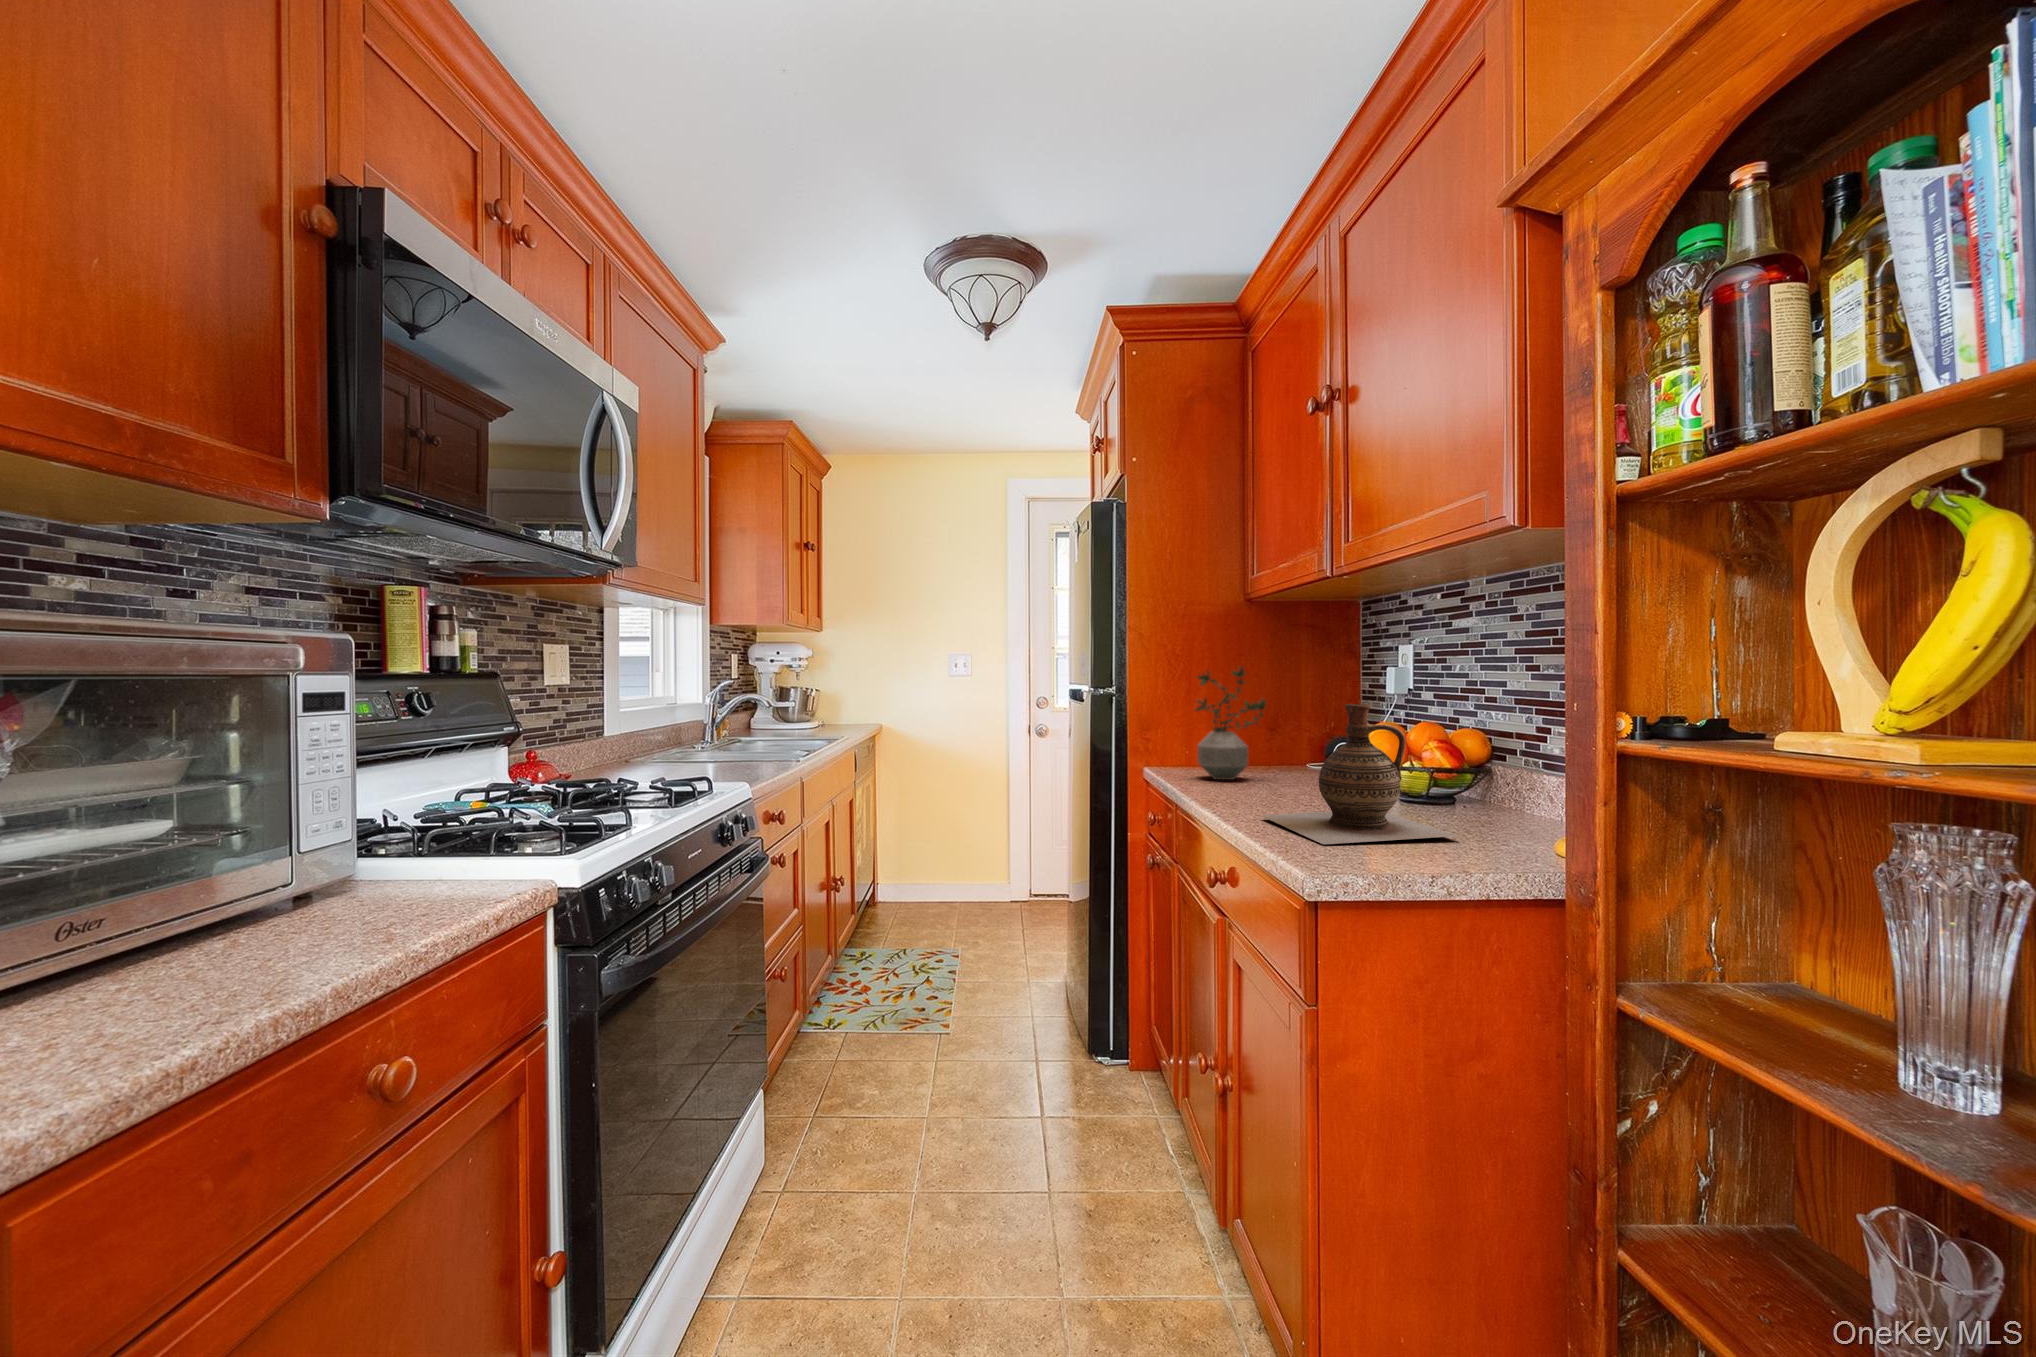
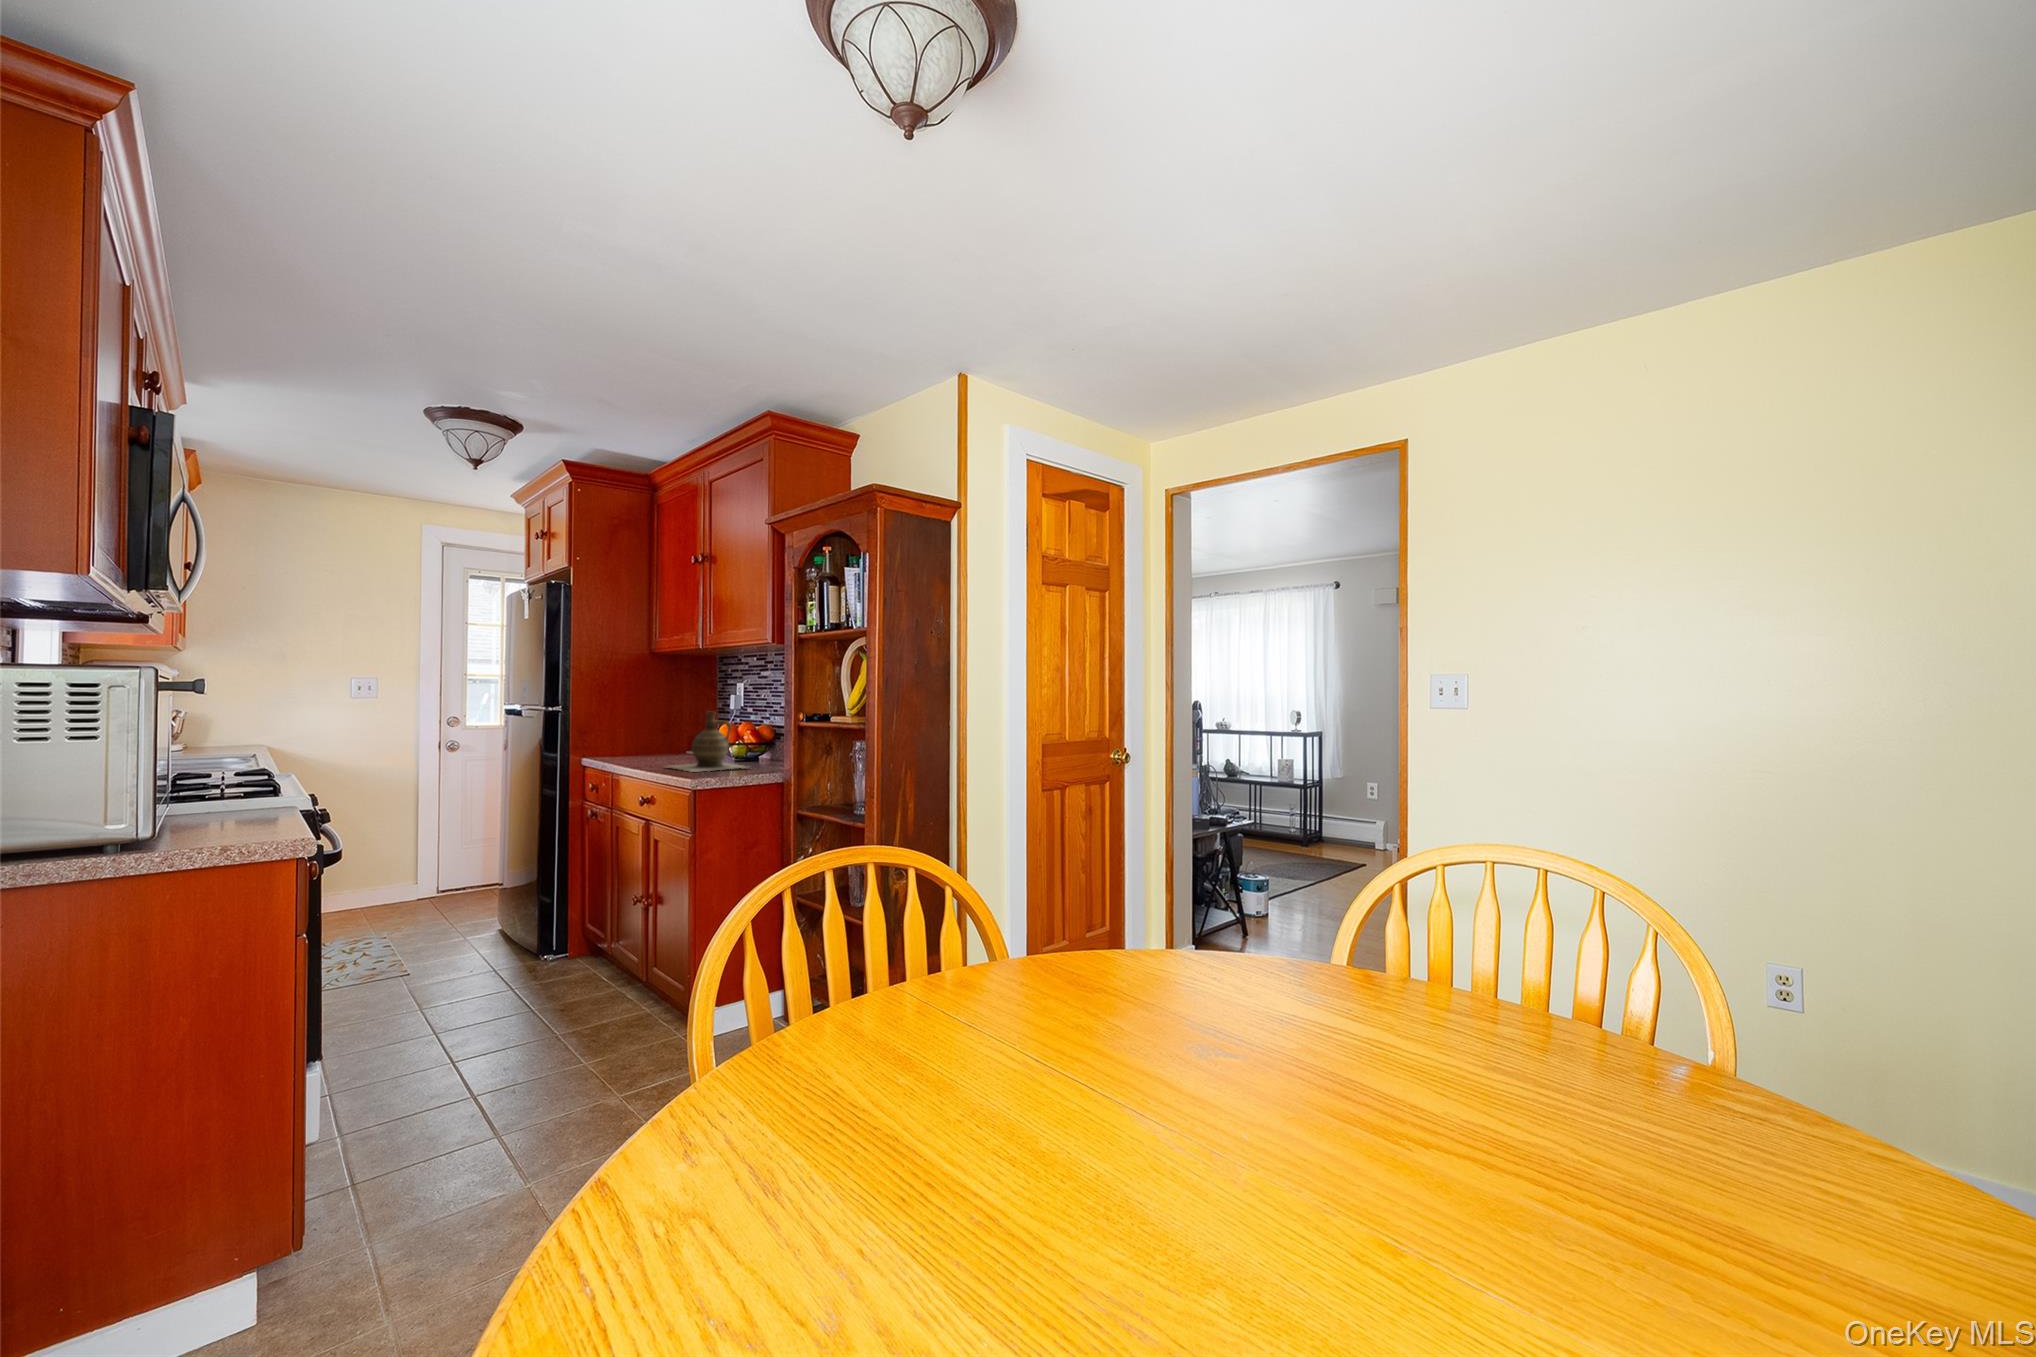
potted plant: present [1196,667,1266,780] -> none [617,692,662,758]

